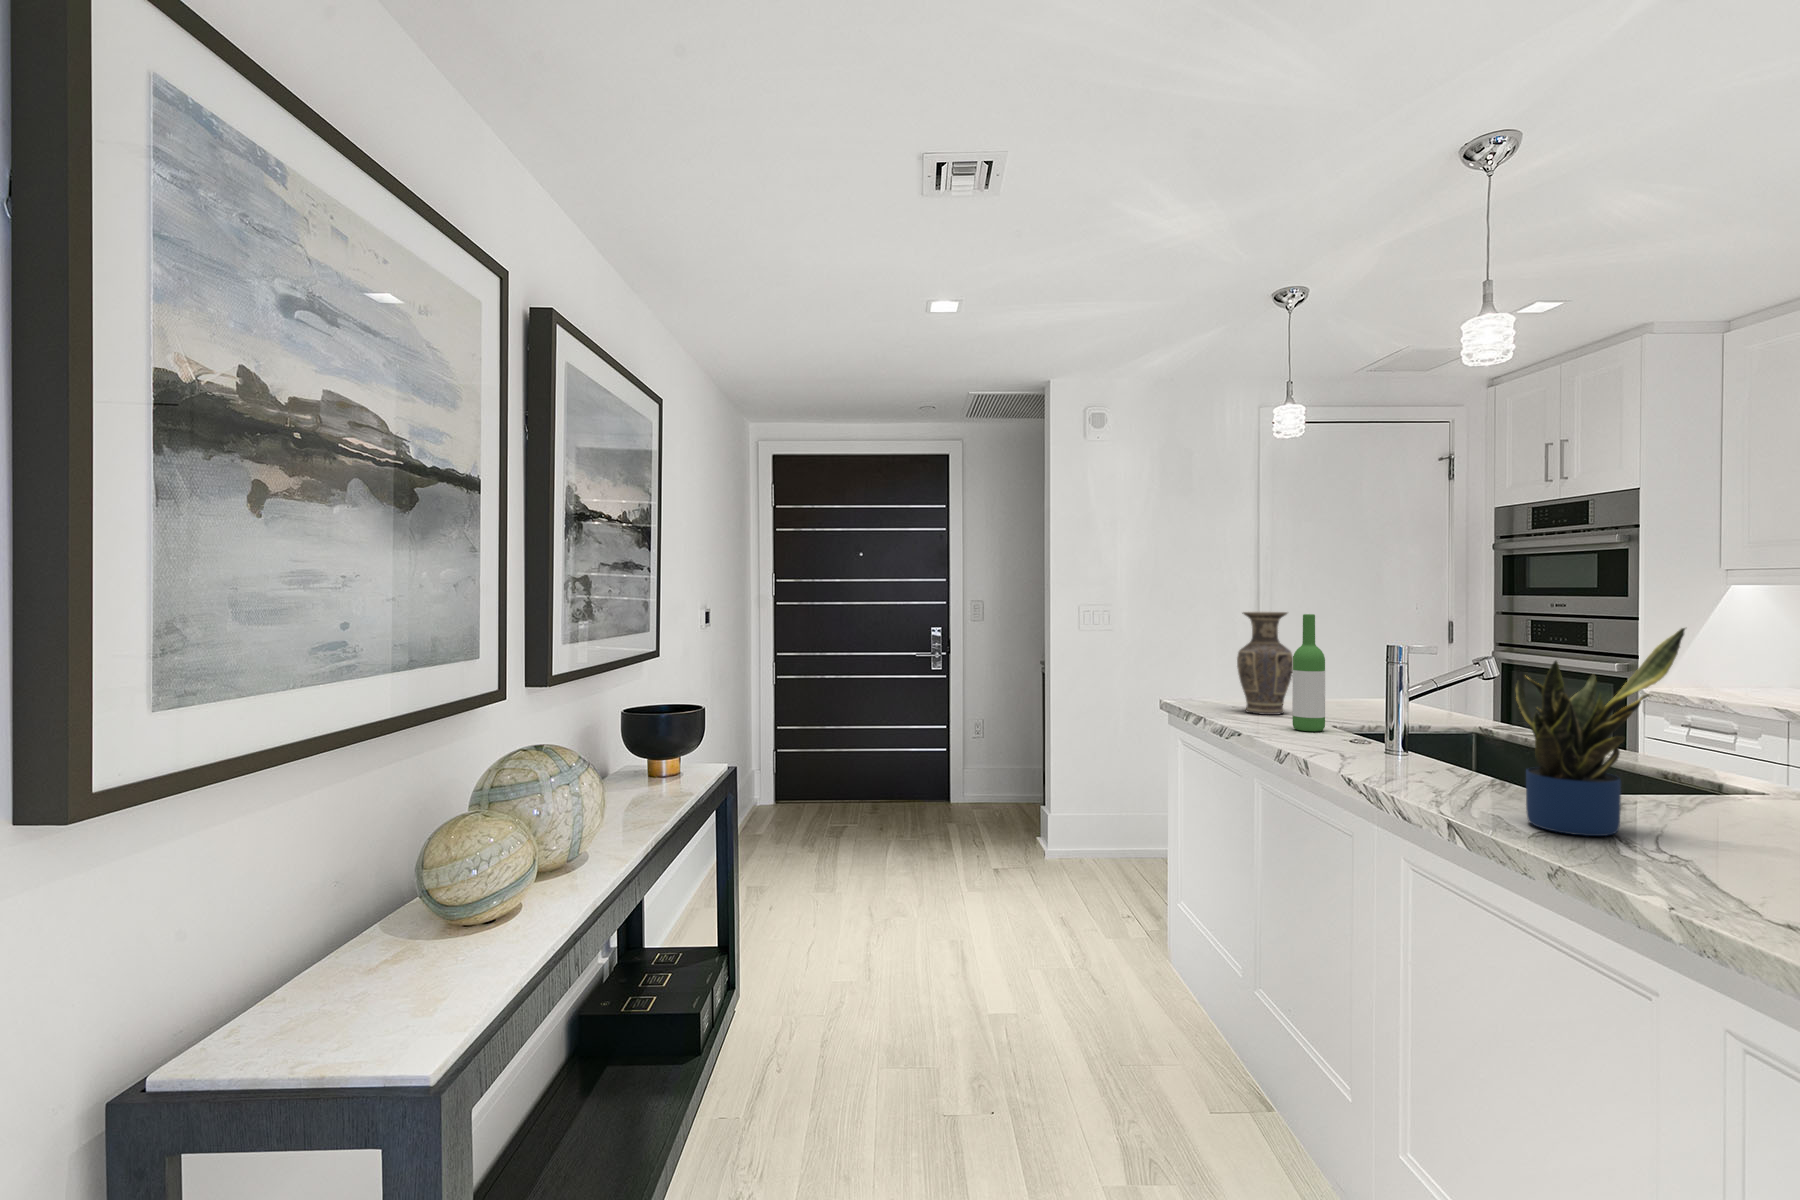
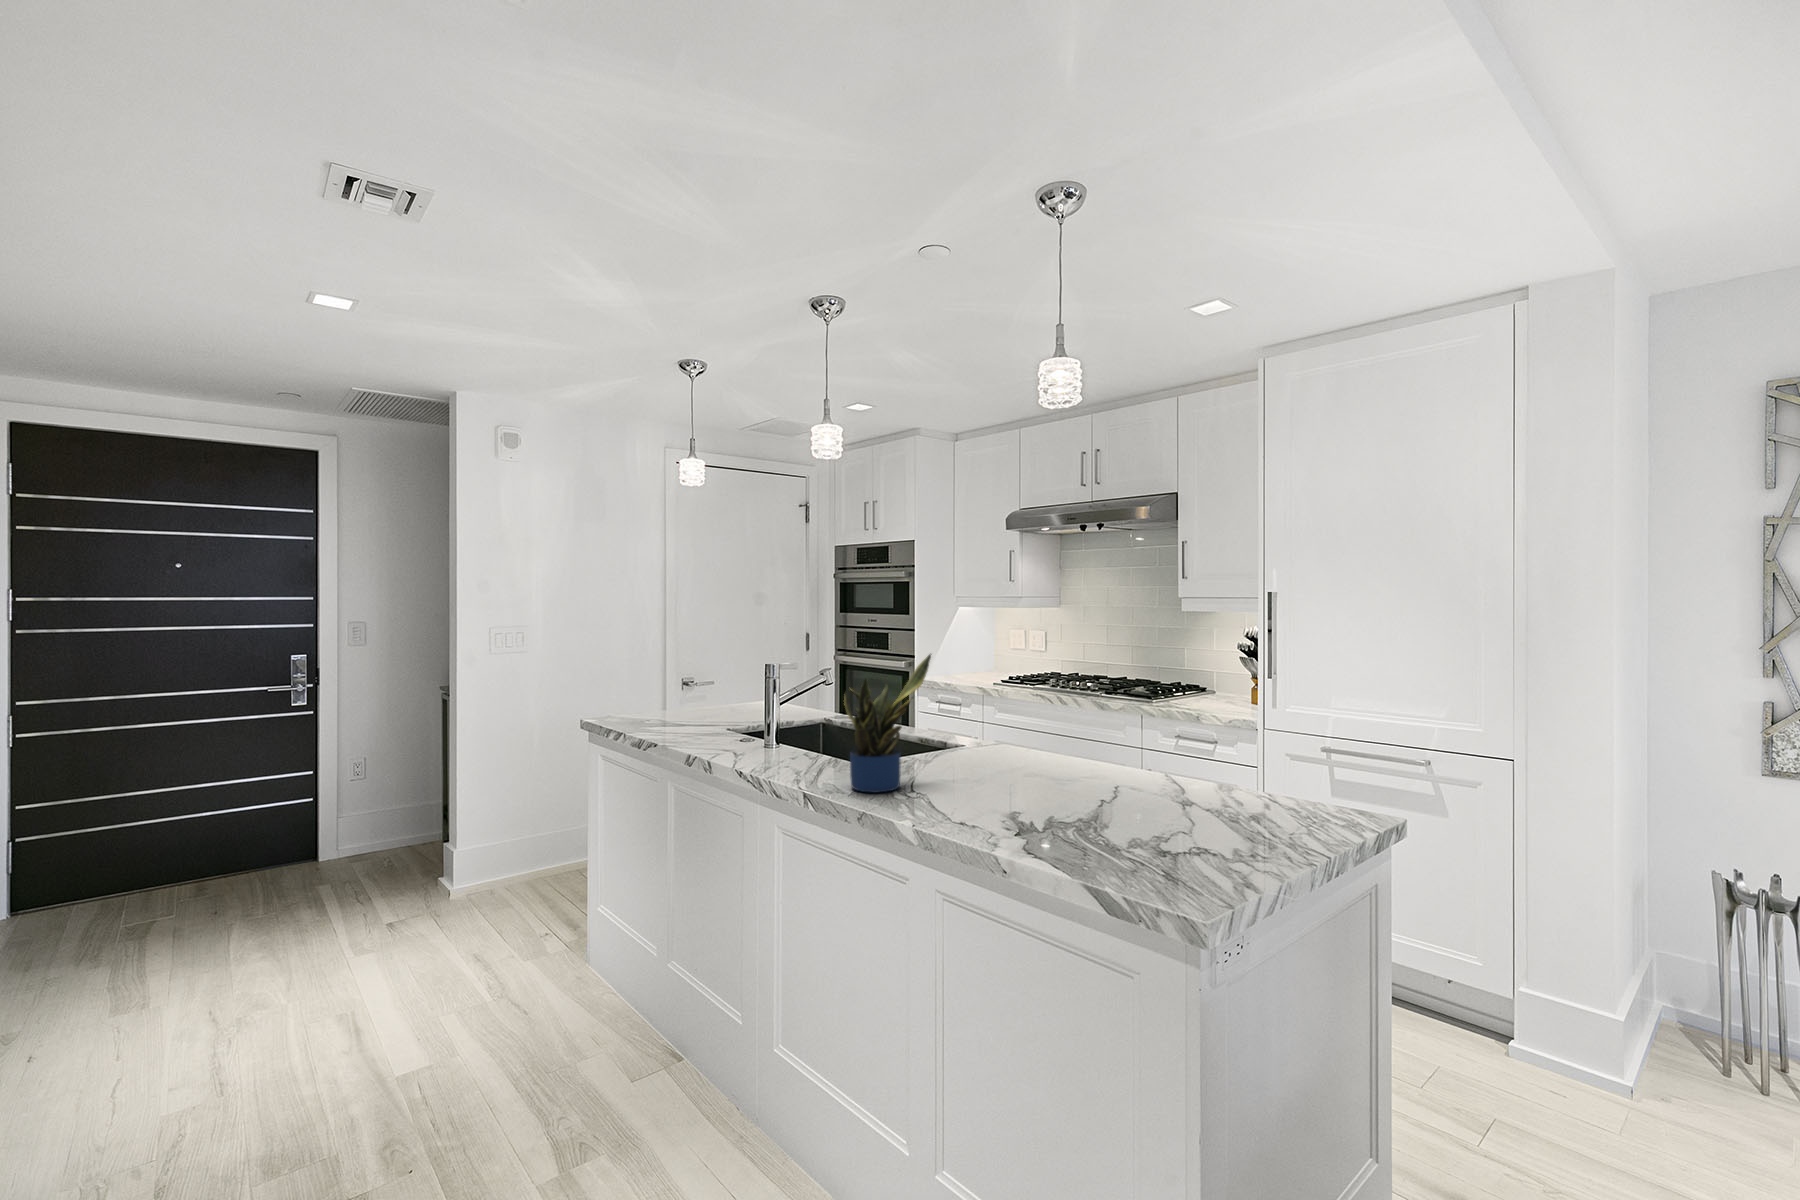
vase: present [1237,612,1293,715] -> none [650,636,695,722]
wine bottle: present [1292,614,1325,731] -> none [696,640,720,734]

